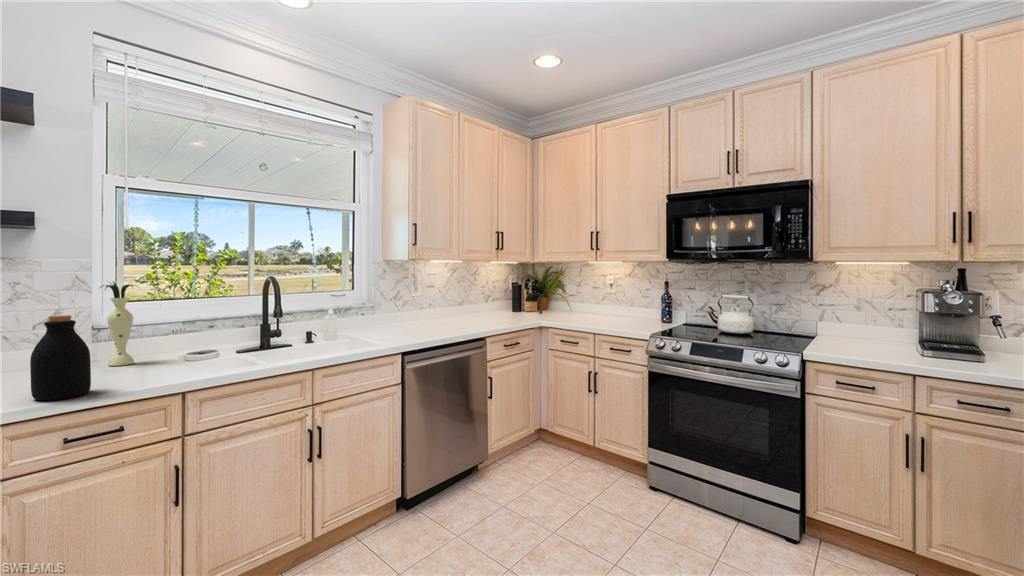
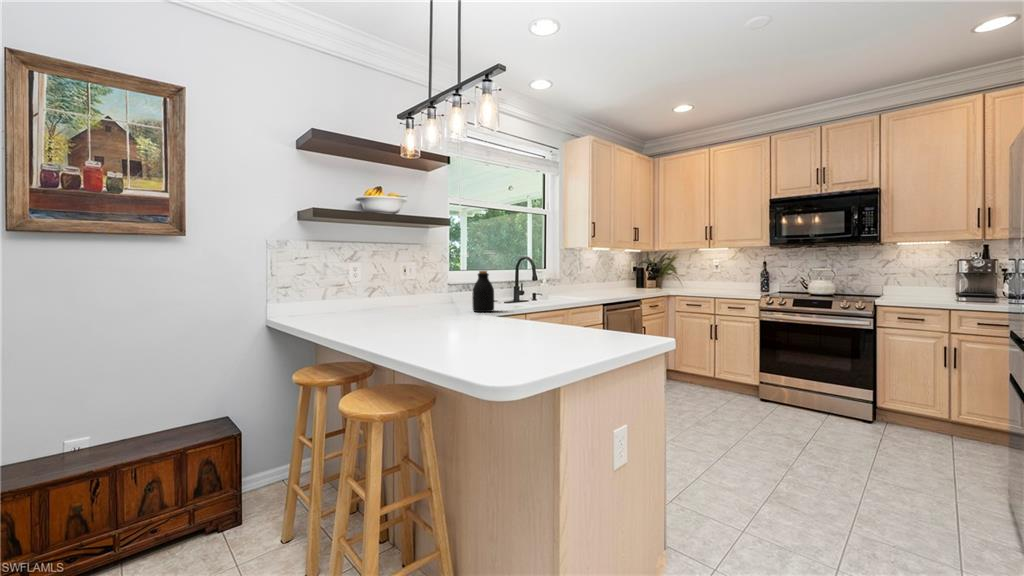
vase: present [100,281,138,366] -> none [451,256,473,306]

